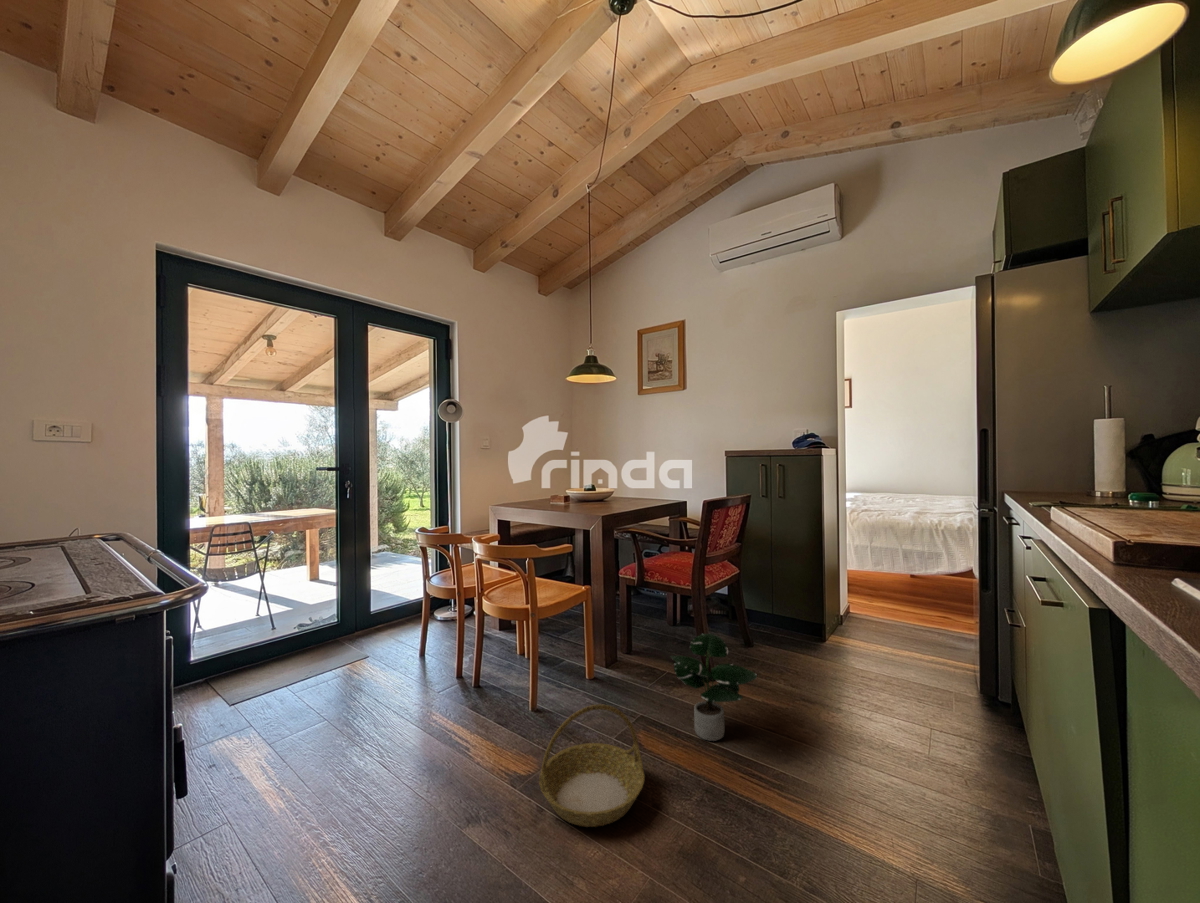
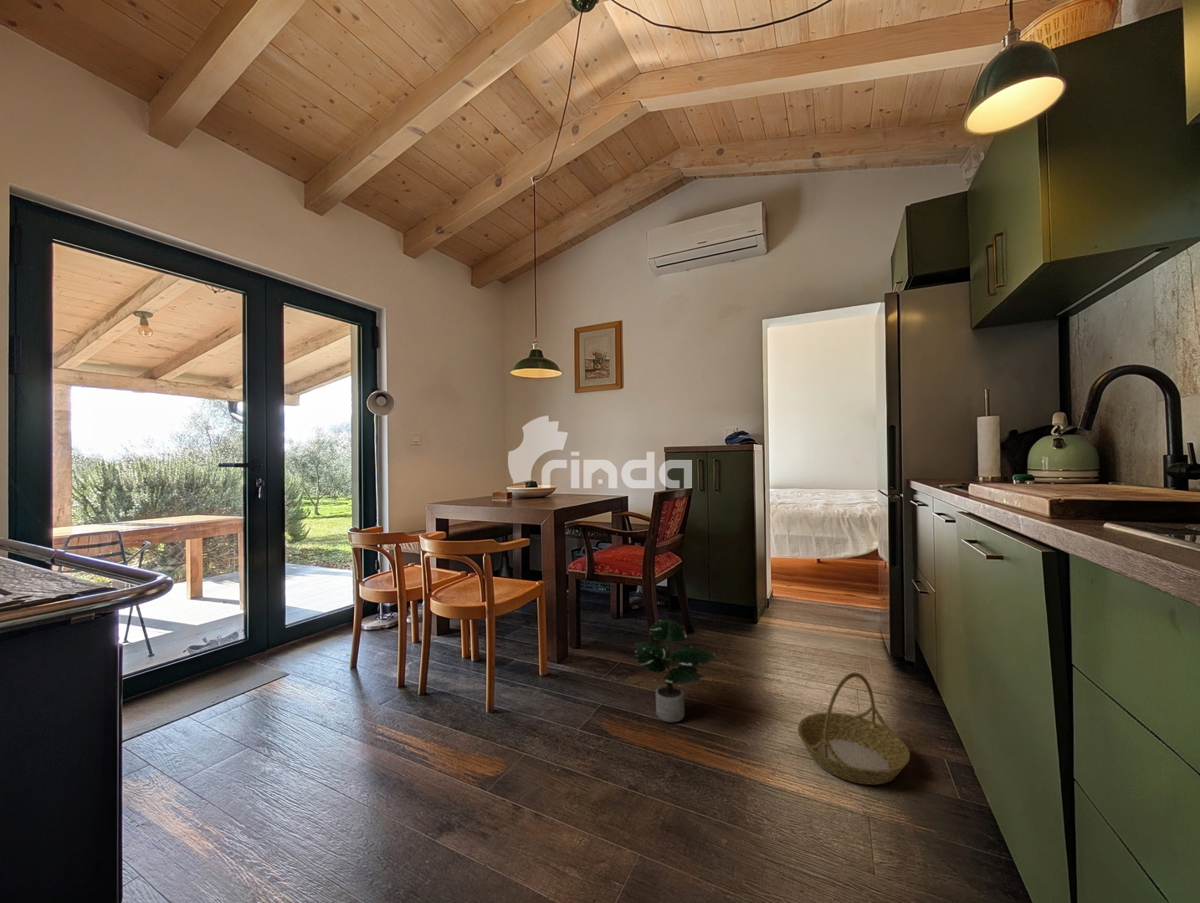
basket: present [539,704,644,827] -> present [798,673,910,785]

